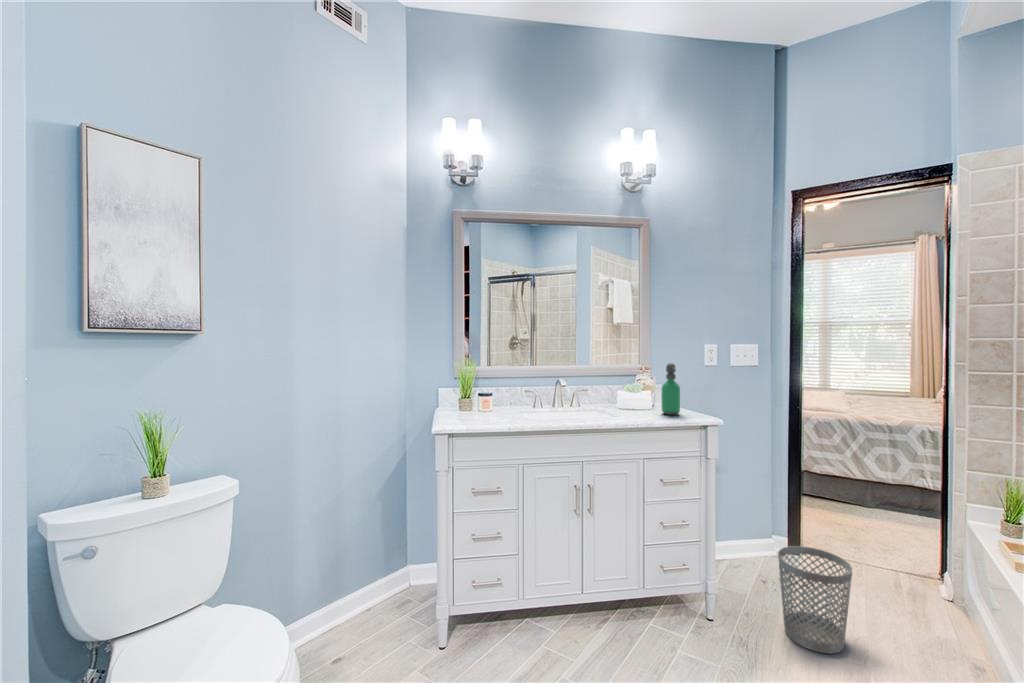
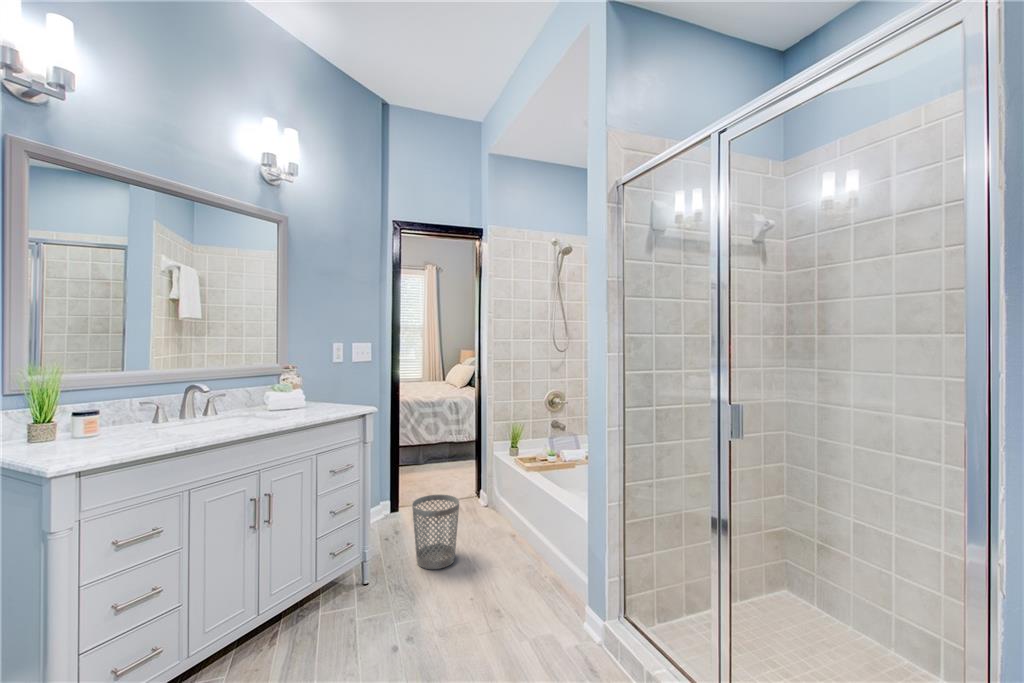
soap dispenser: present [662,363,680,415] -> none [318,360,336,409]

